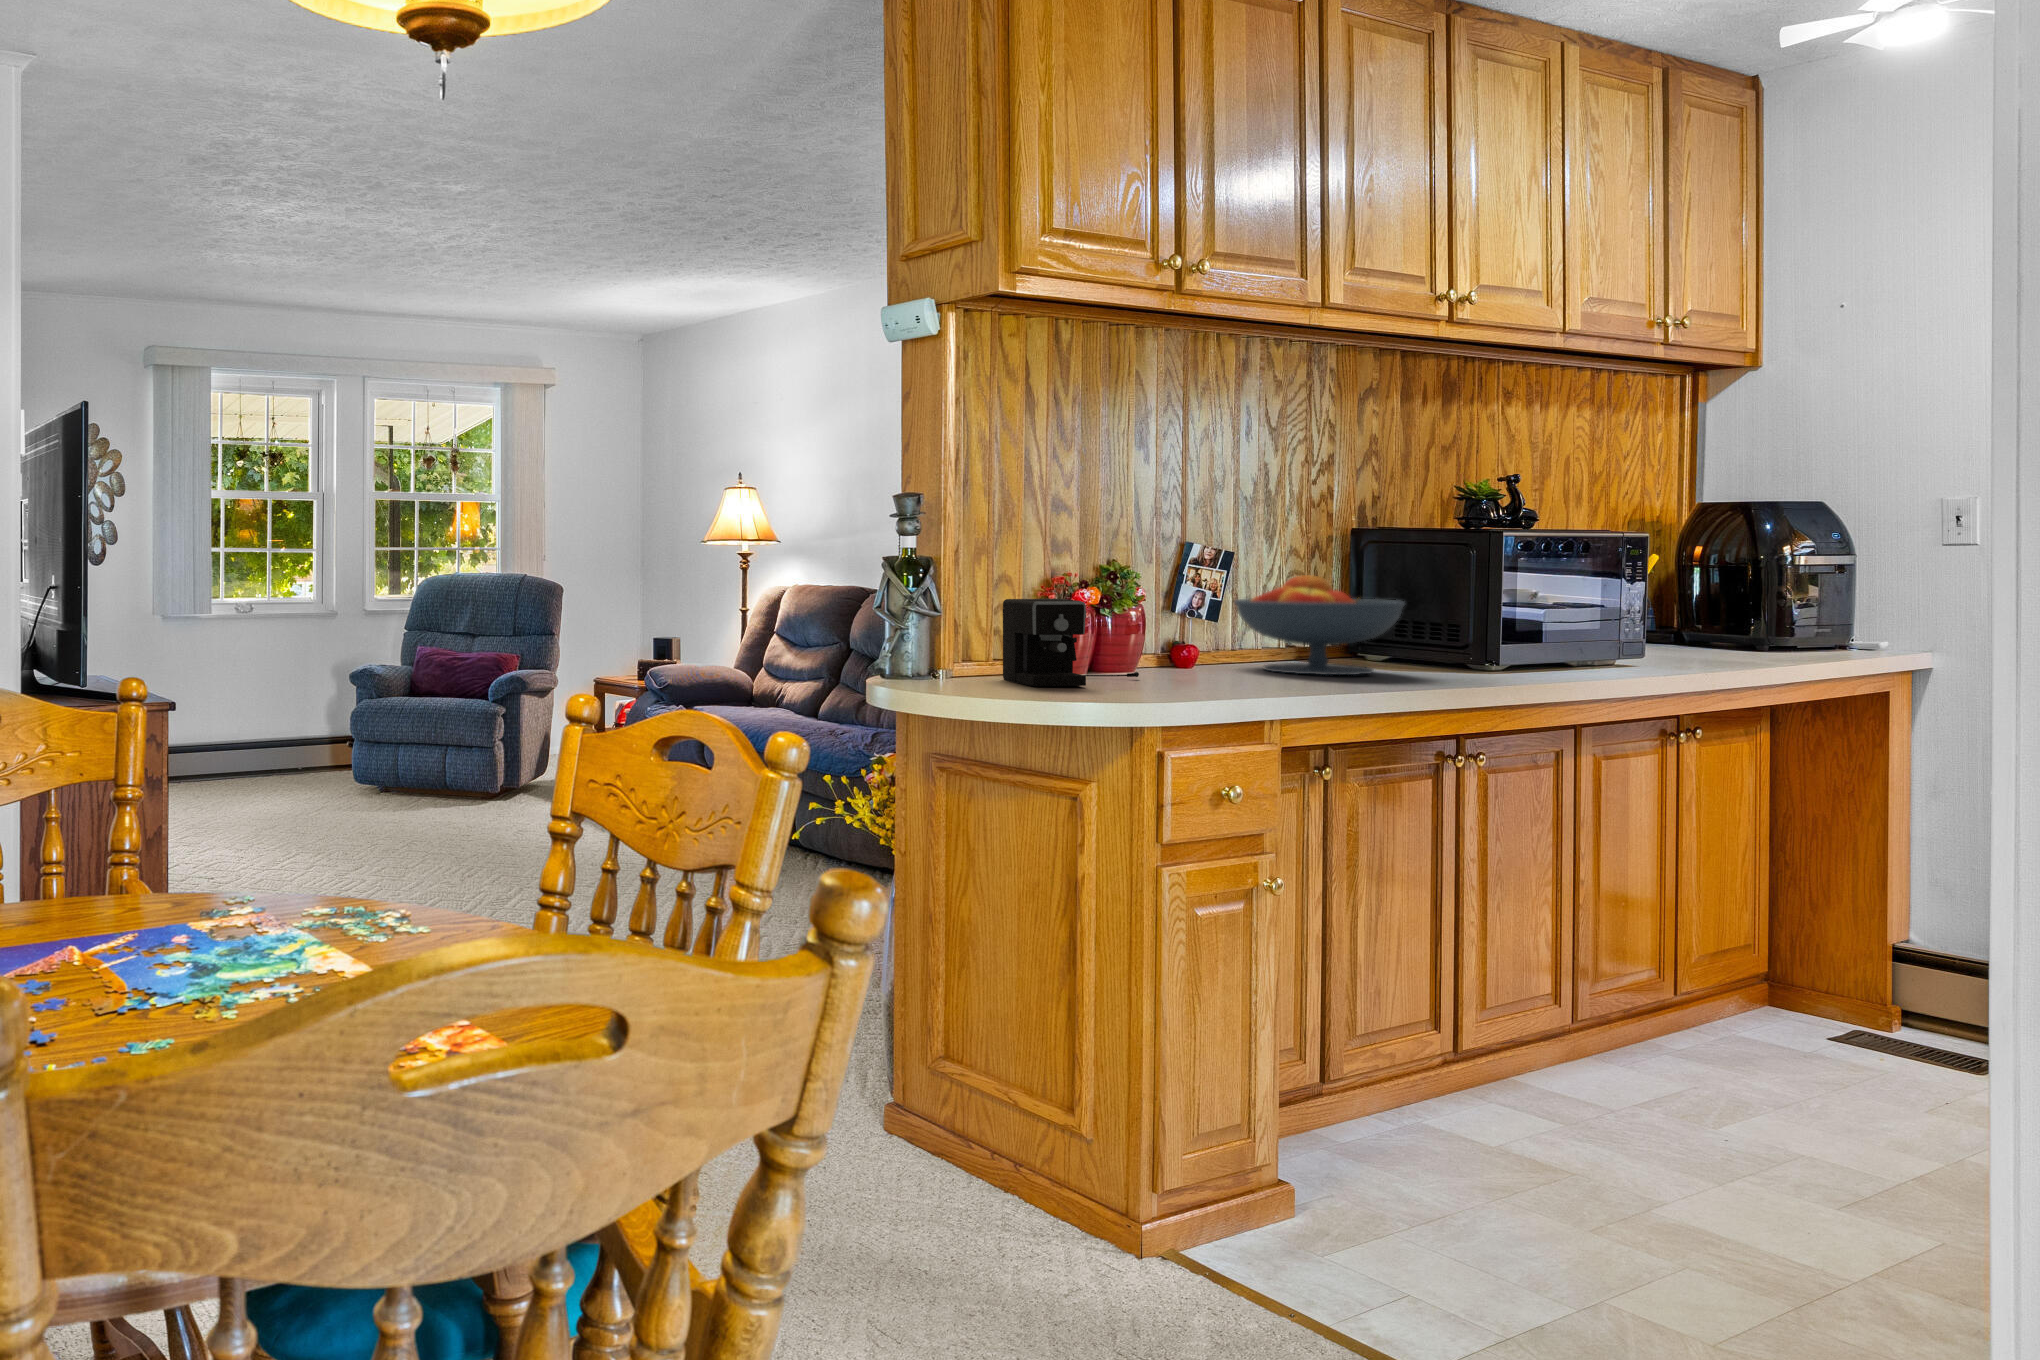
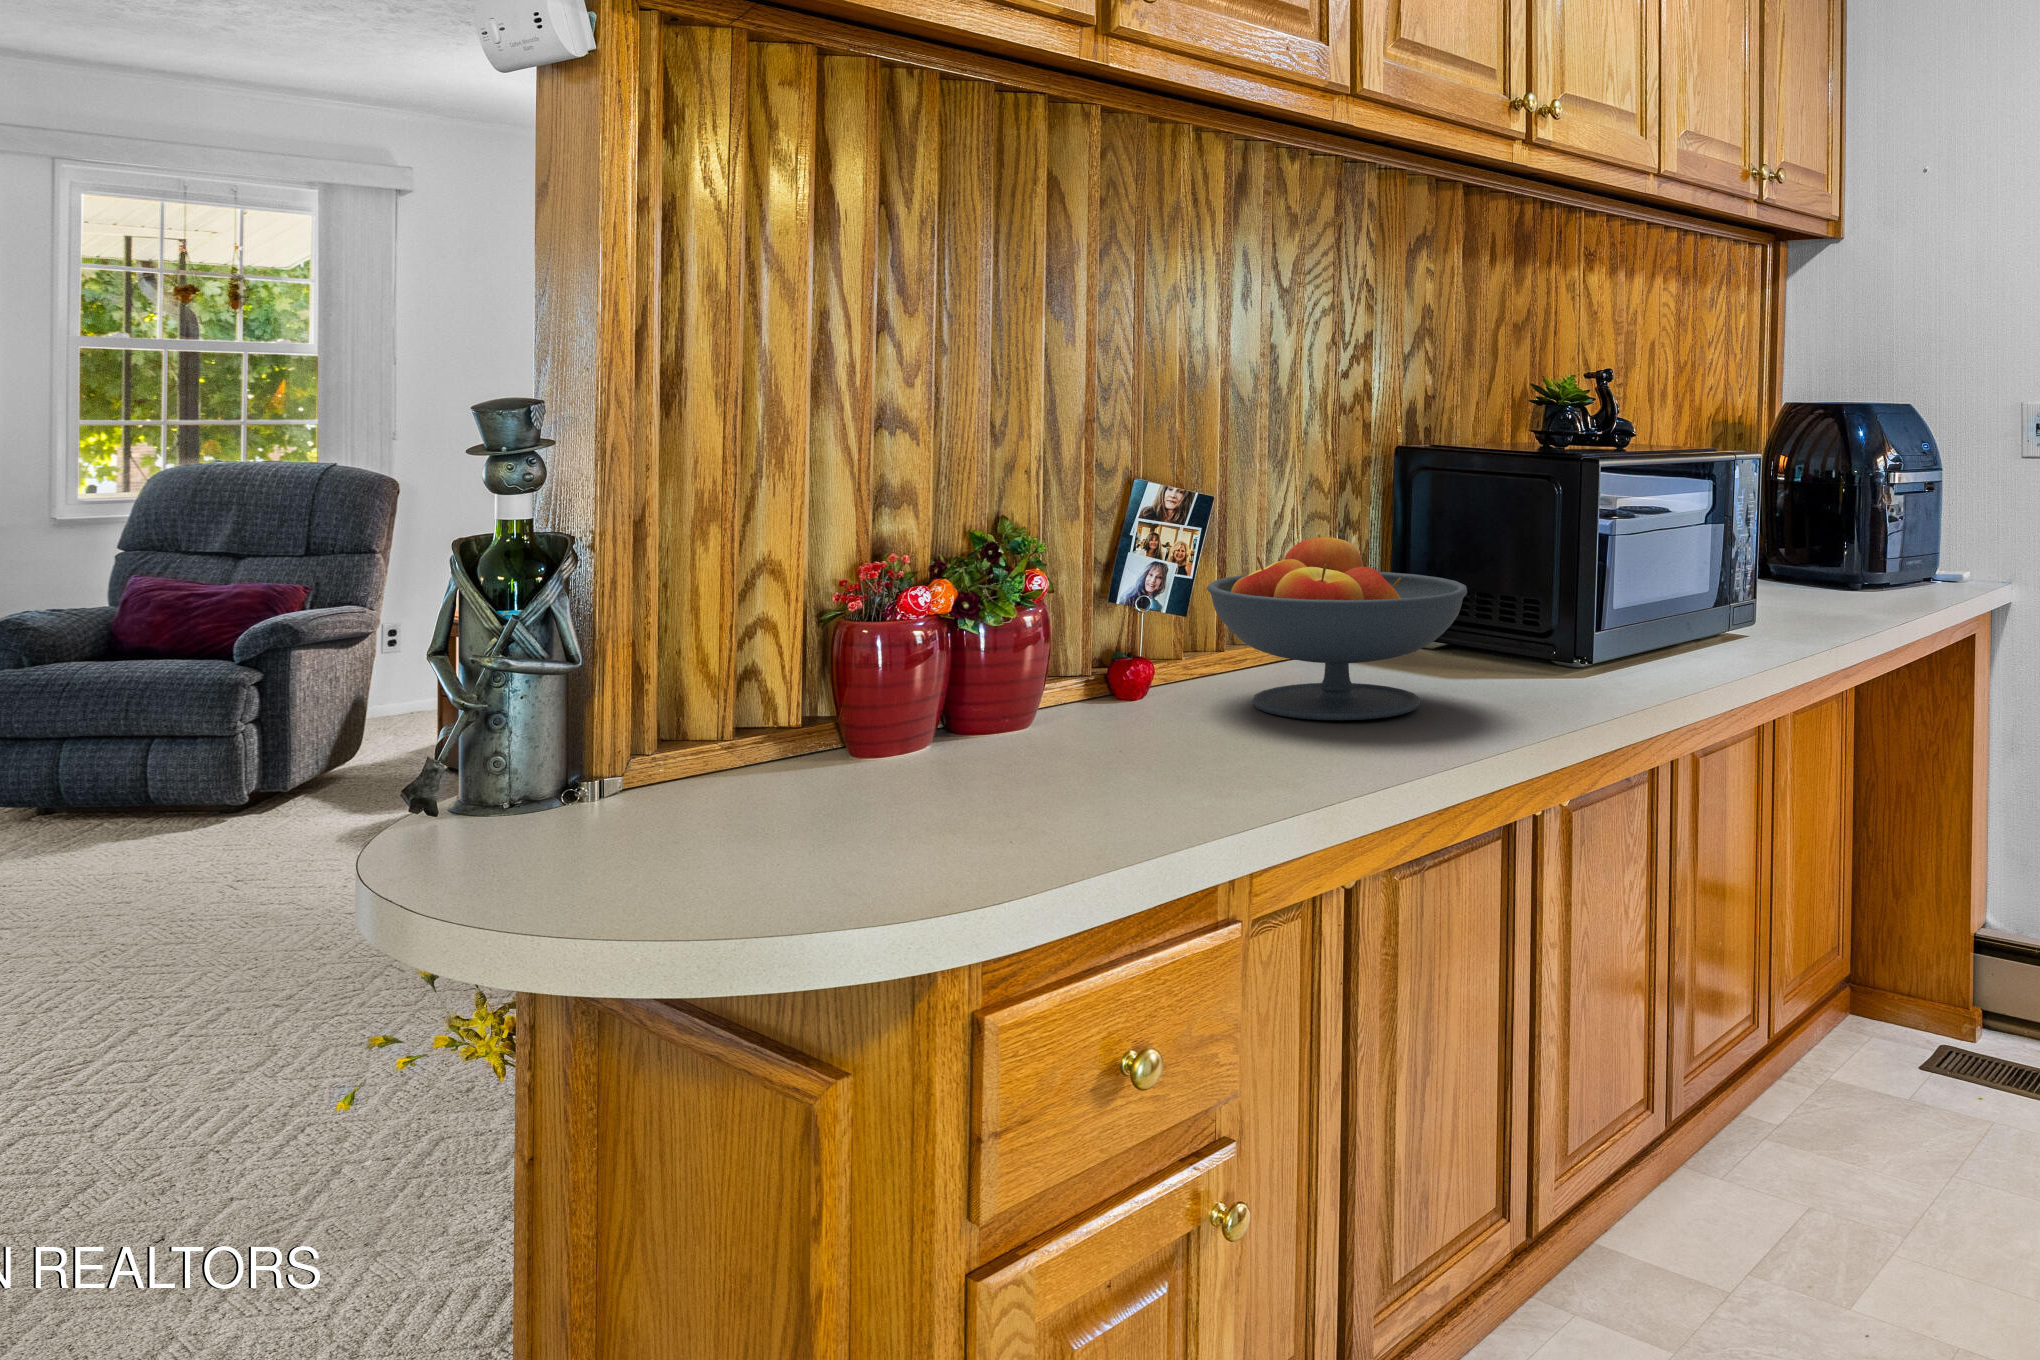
coffee maker: present [1003,599,1139,686] -> none [701,632,1006,854]

